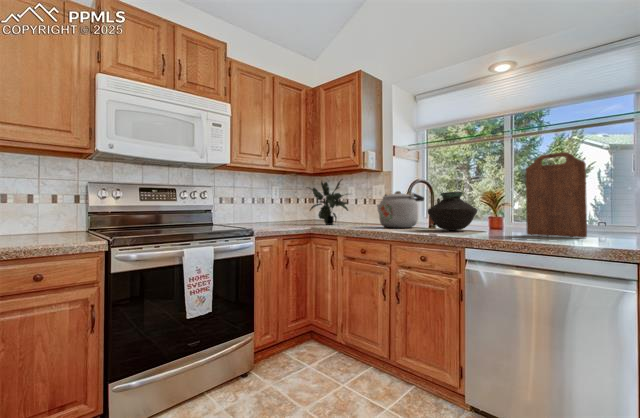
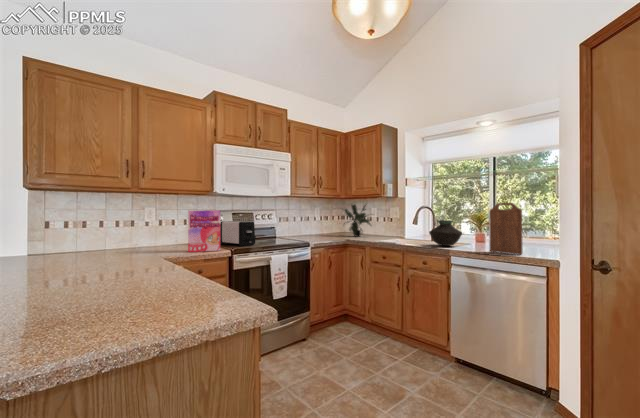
cereal box: none [14,170,86,243] -> present [188,210,220,252]
kettle: present [377,191,424,228] -> none [394,216,428,242]
toaster: none [110,197,164,235] -> present [220,221,256,246]

